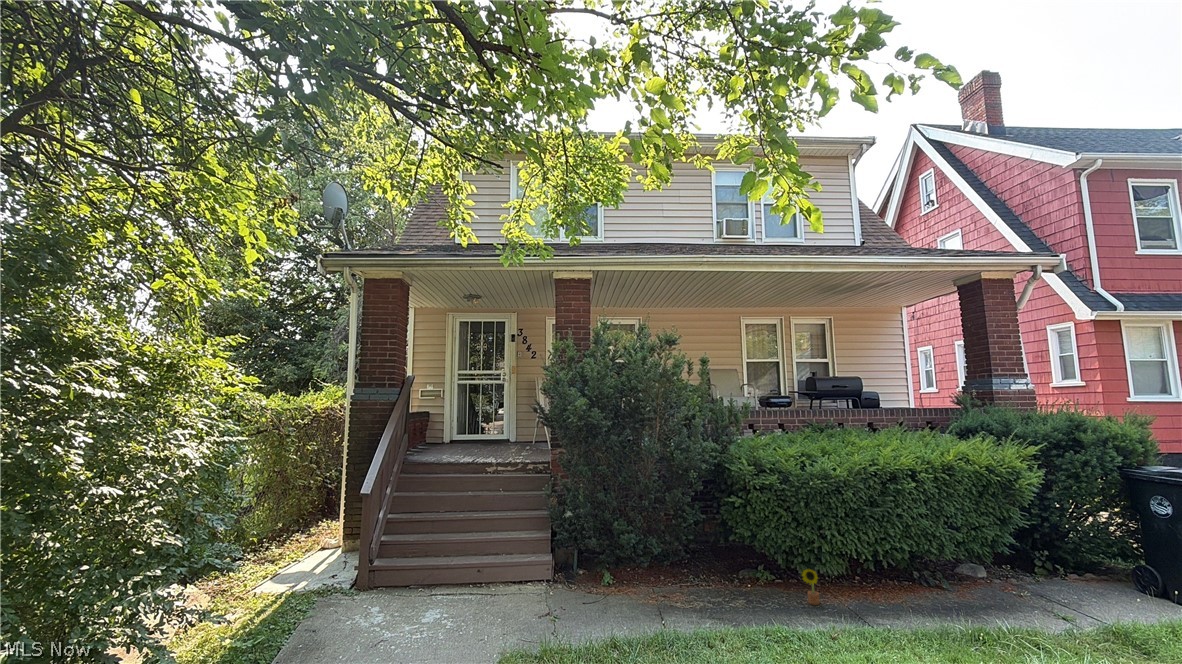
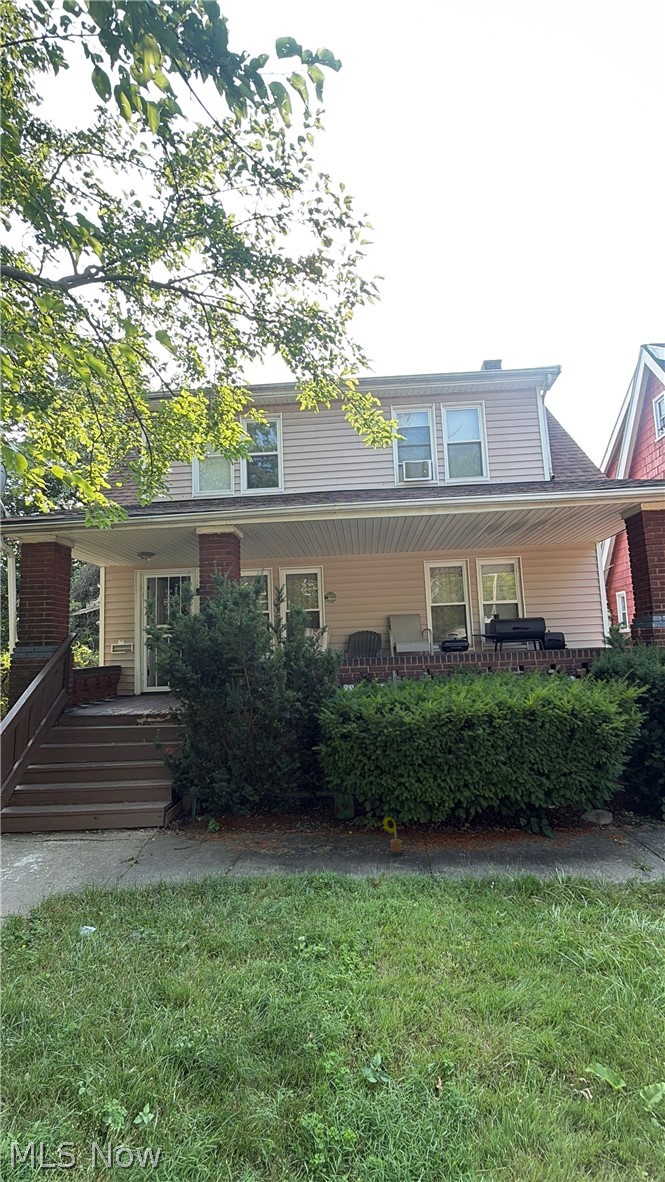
watering can: none [709,532,734,572] -> present [334,792,354,819]

